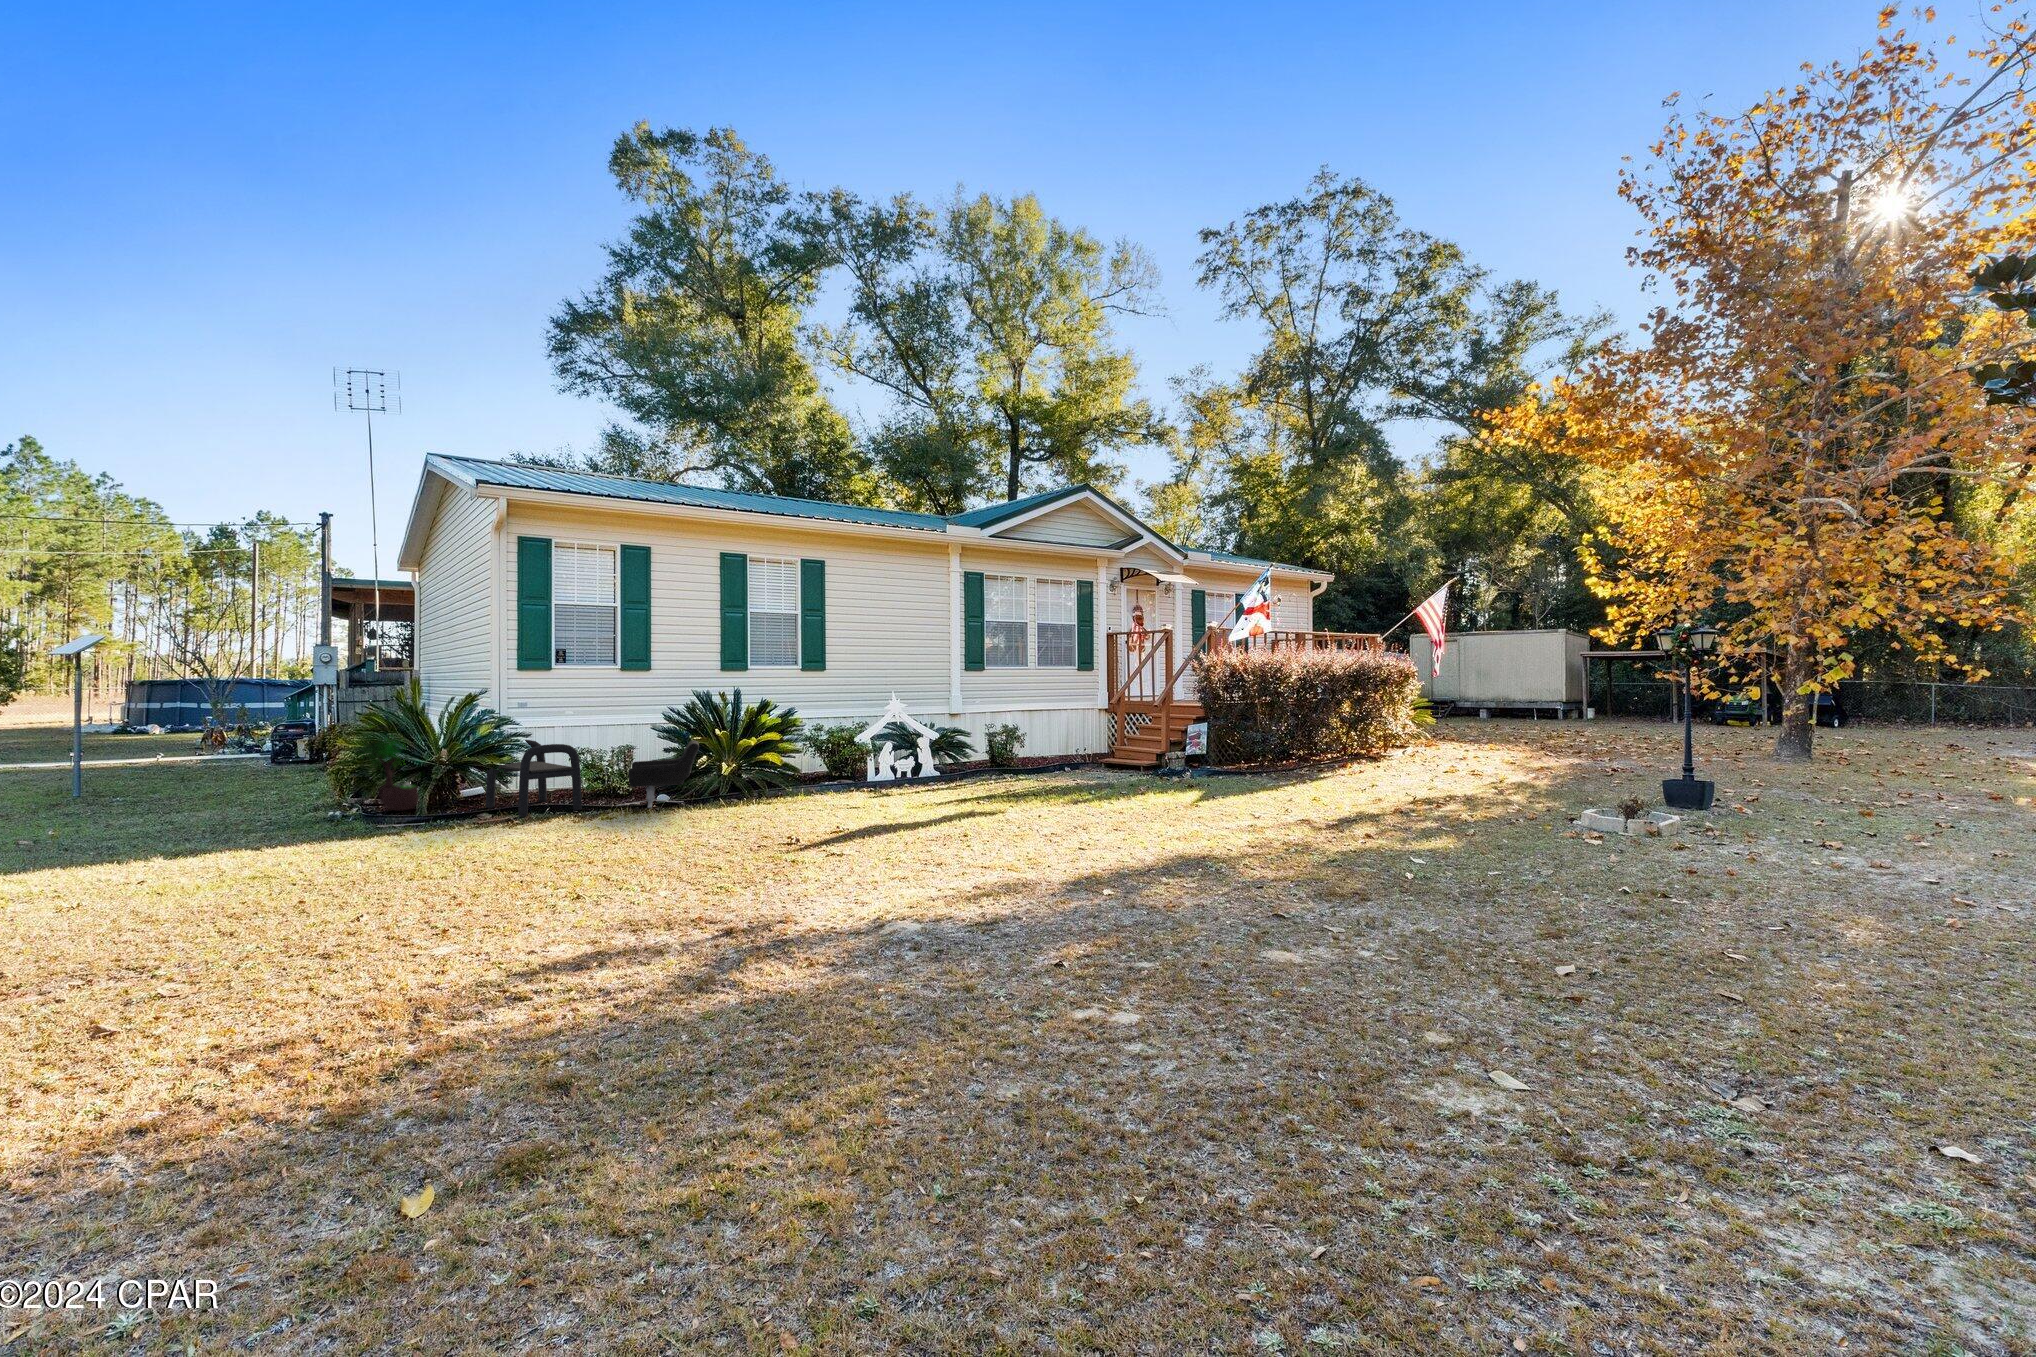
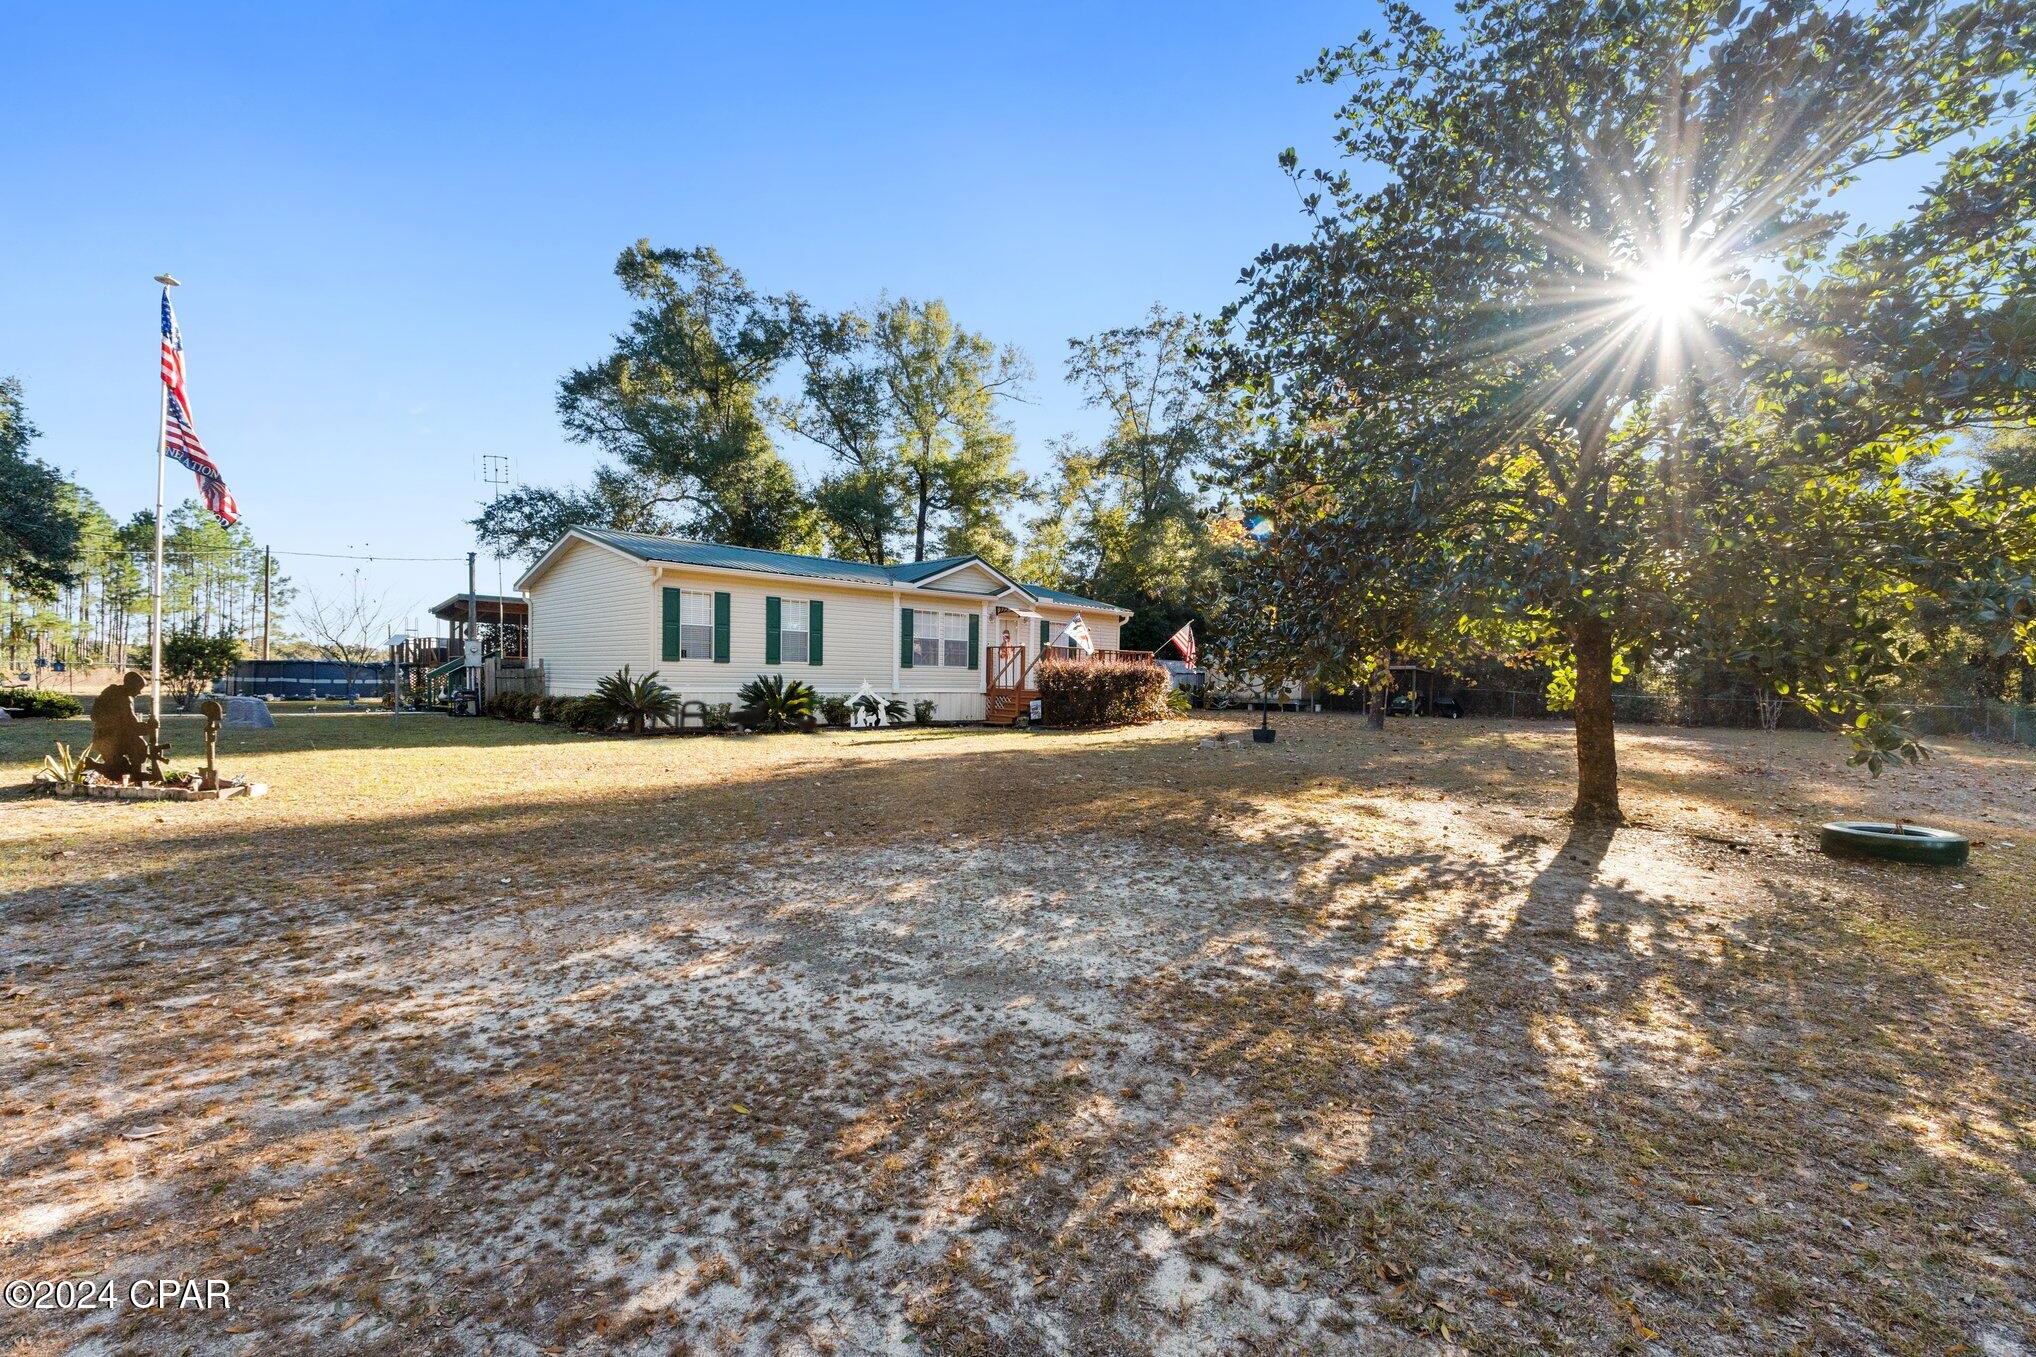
potted tree: present [362,735,418,811] -> present [799,696,820,732]

